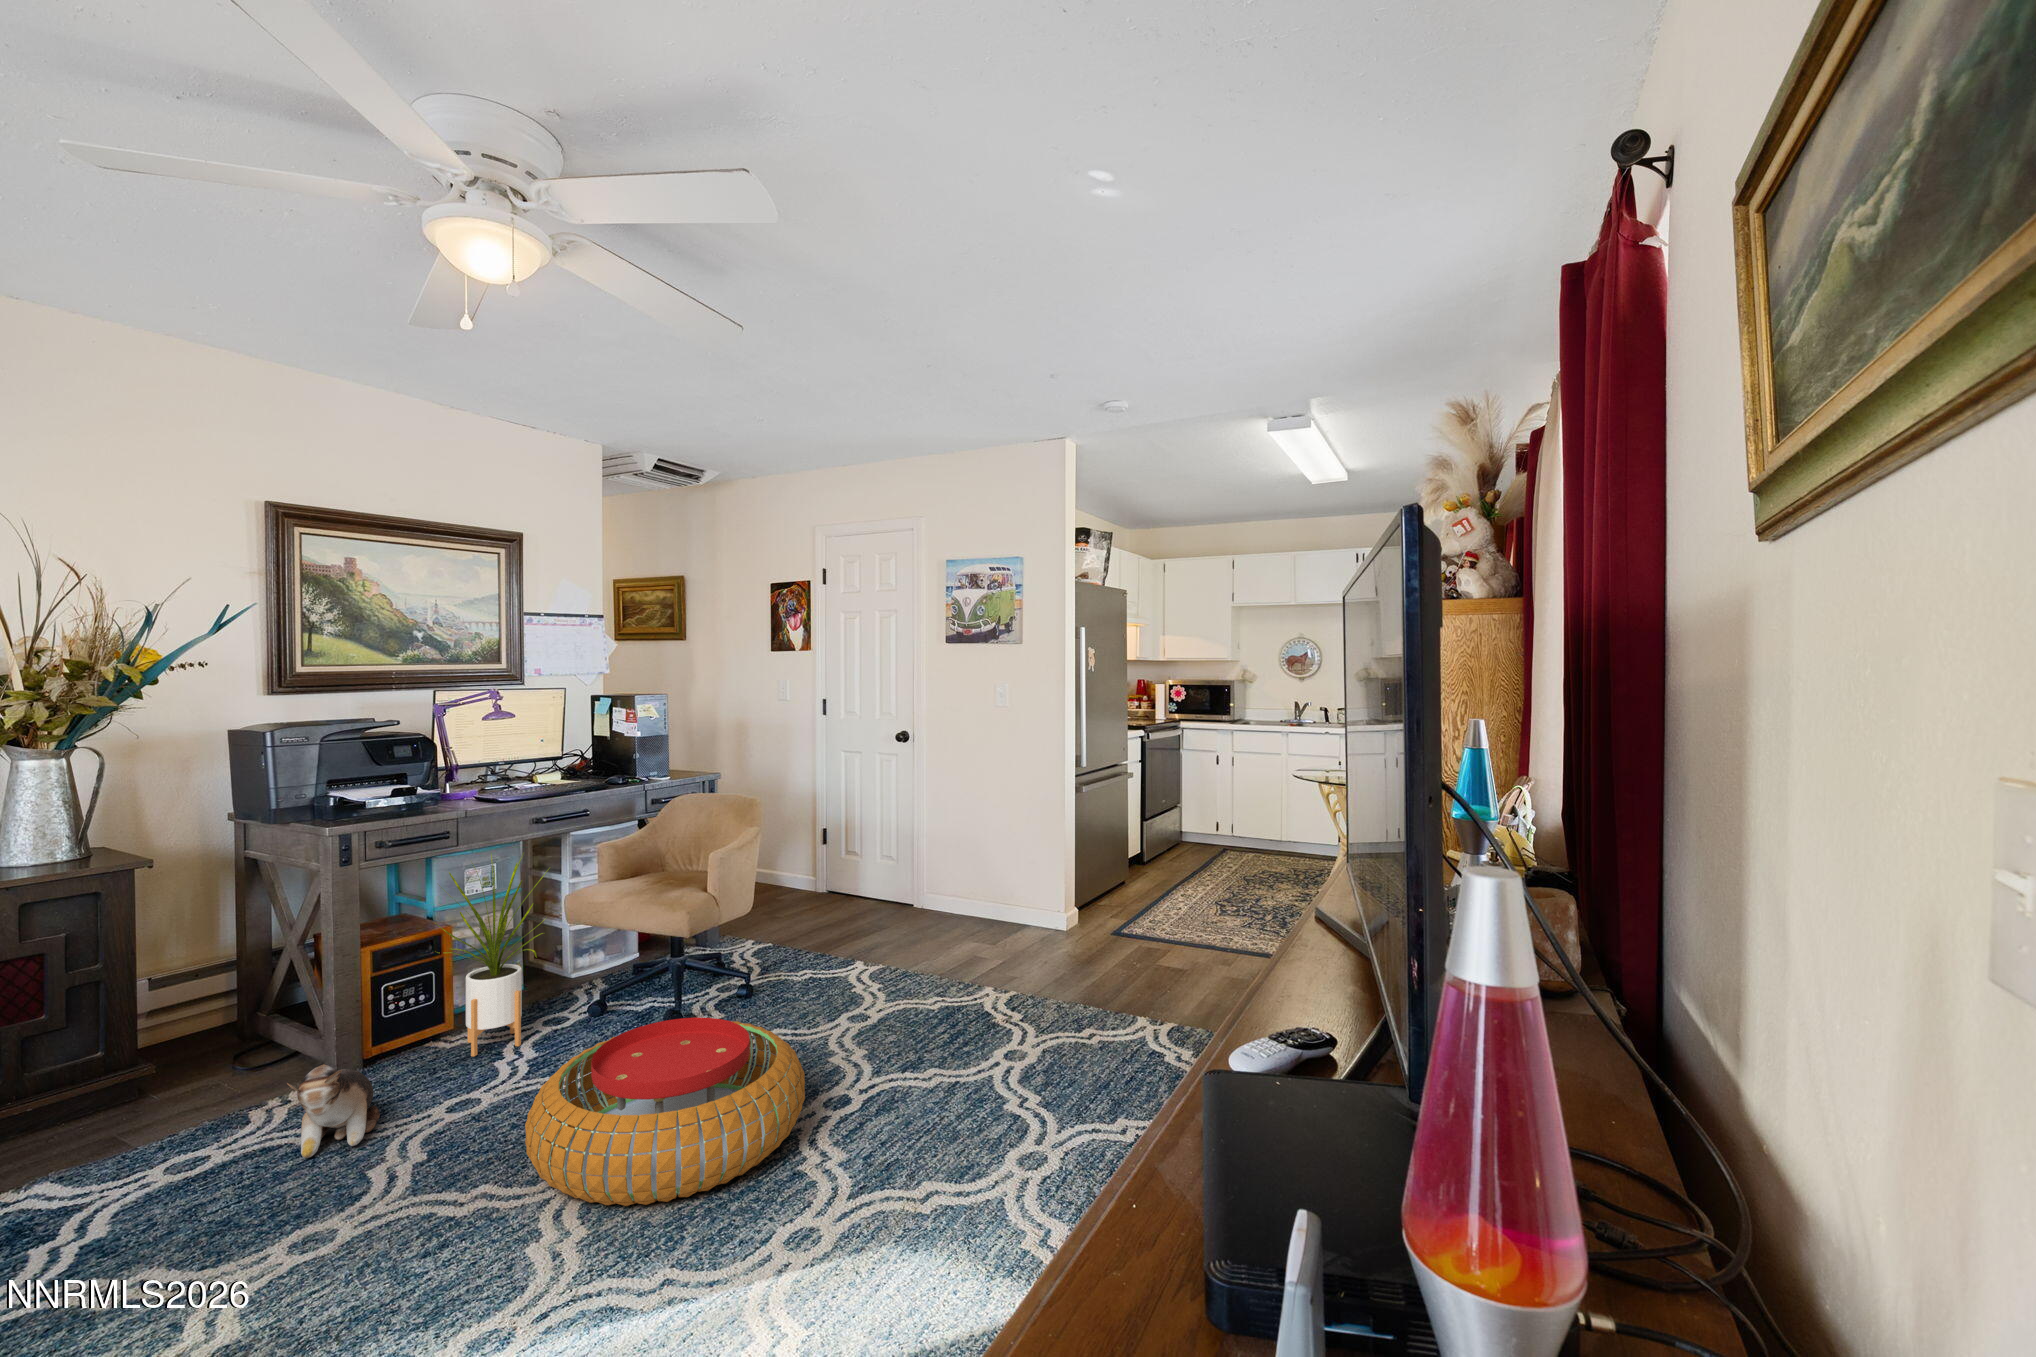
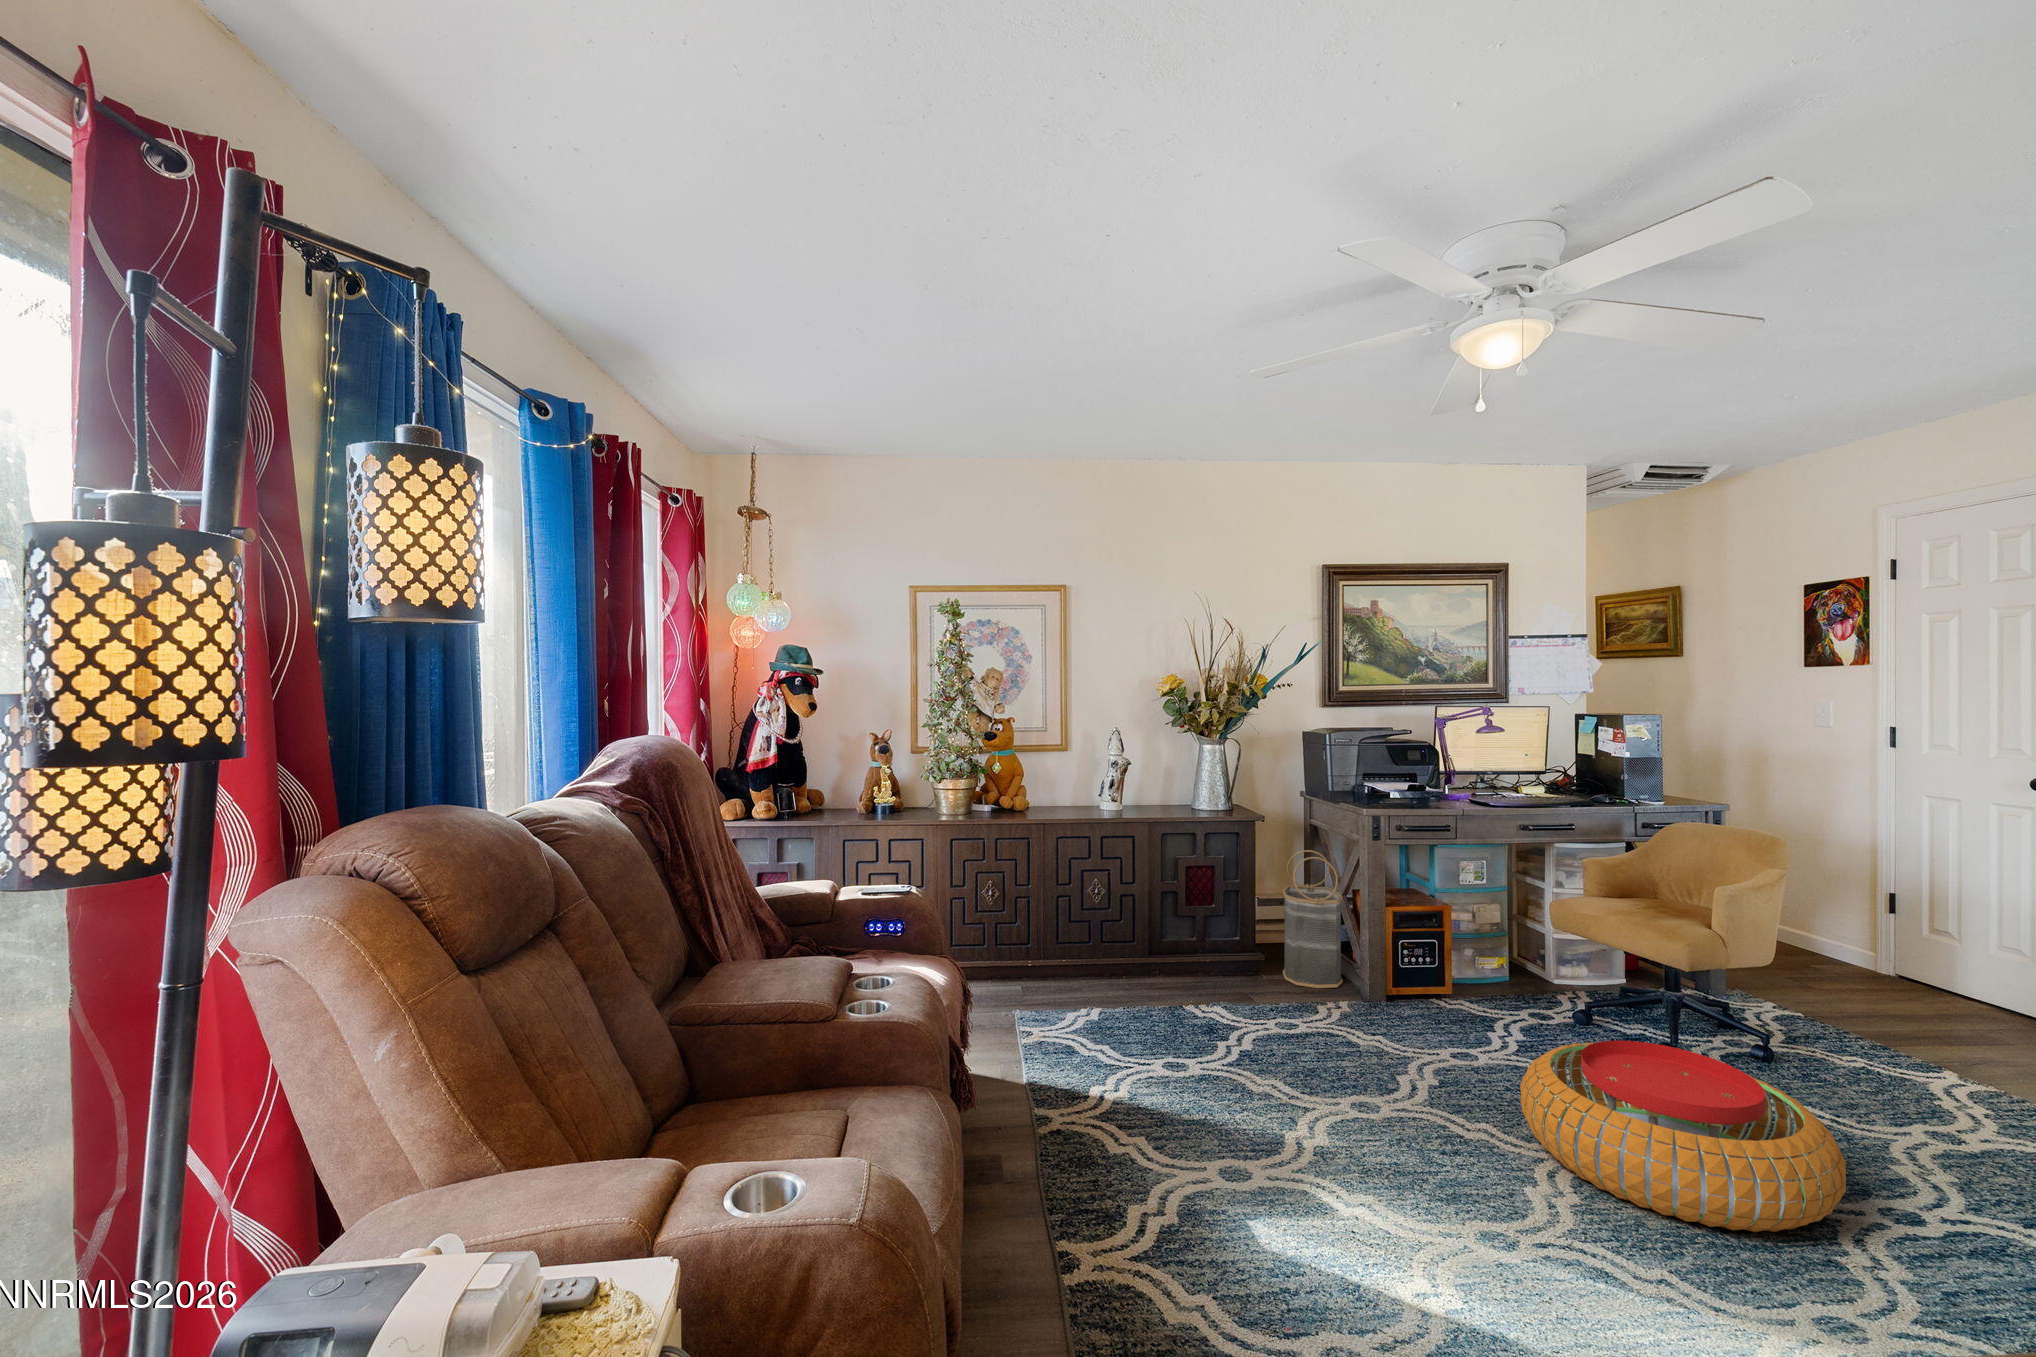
house plant: present [436,855,548,1056] -> none [1439,848,1540,1026]
basket: none [186,897,294,1097] -> present [1283,850,1343,988]
plush toy: present [287,1064,380,1158] -> none [1346,983,1403,1052]

